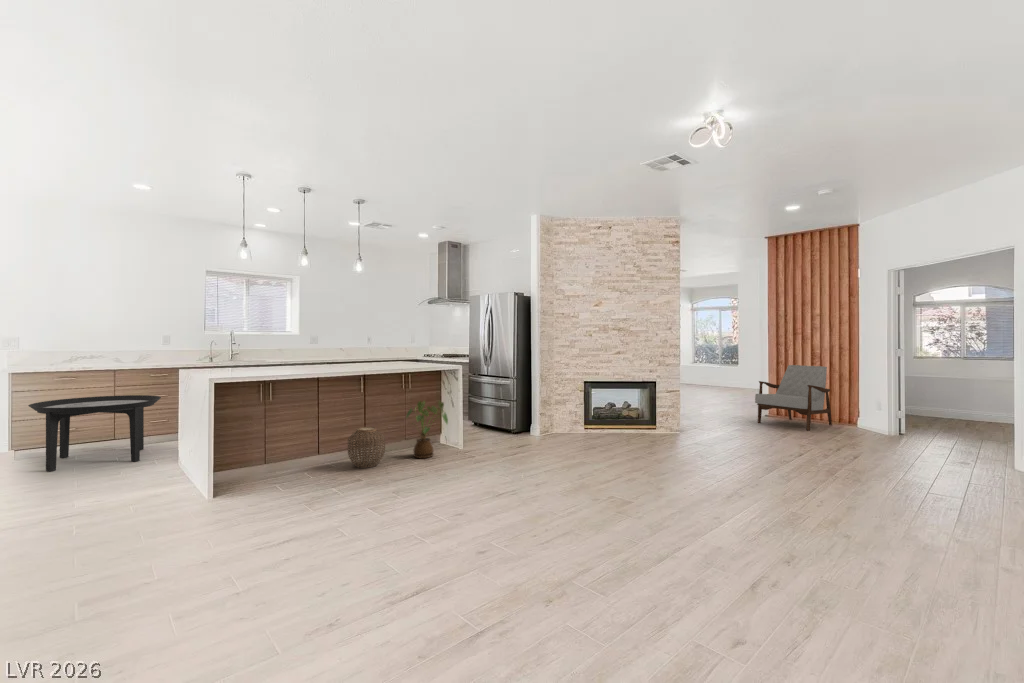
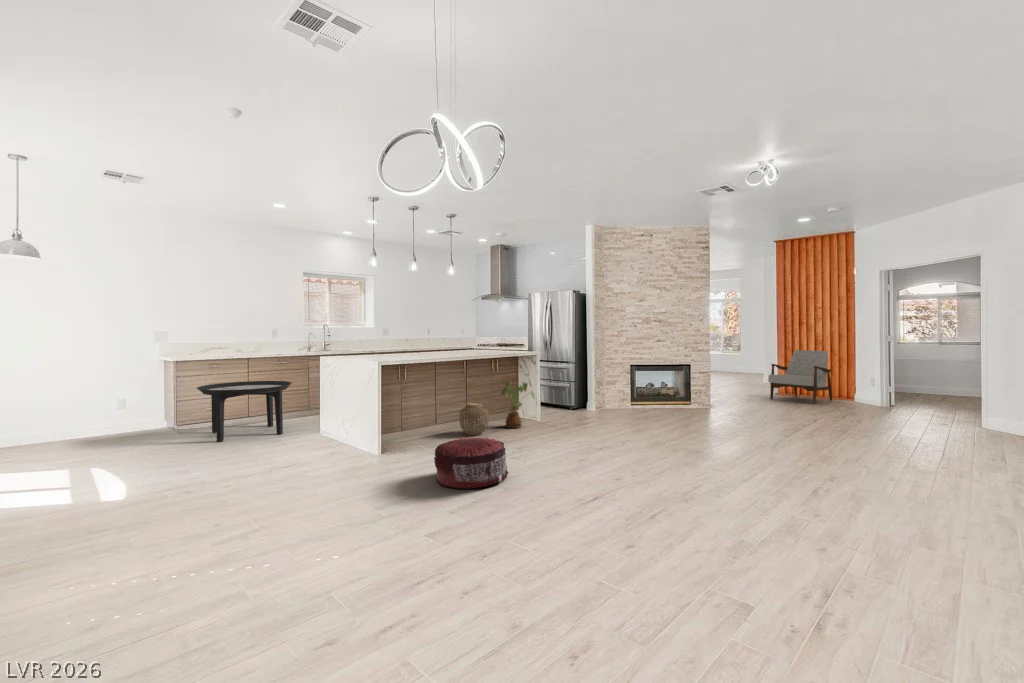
pouf: none [235,481,344,560] -> present [434,437,508,489]

